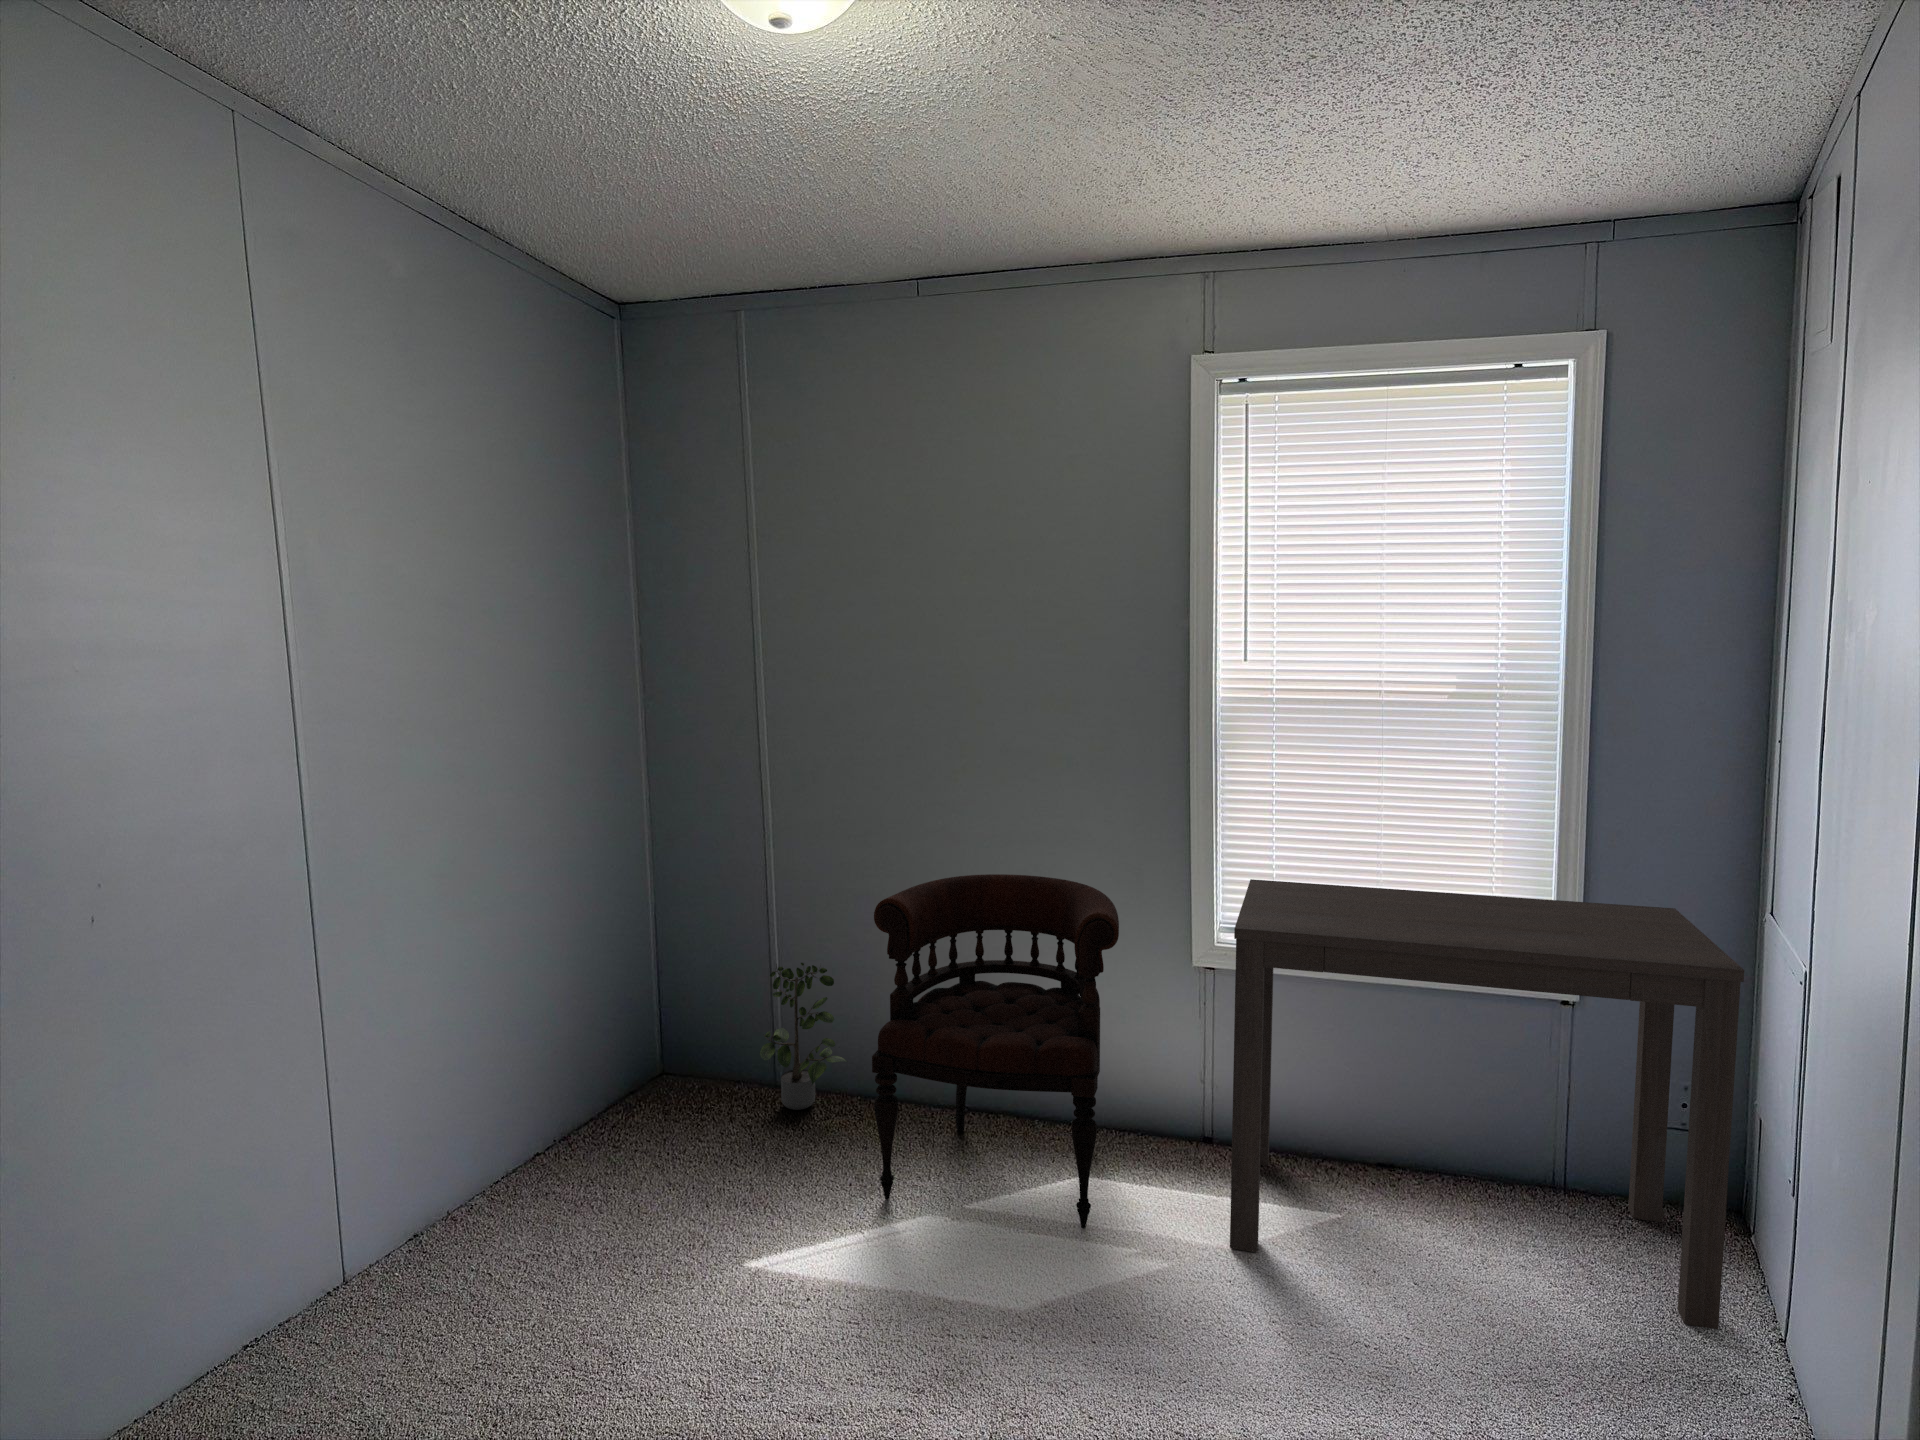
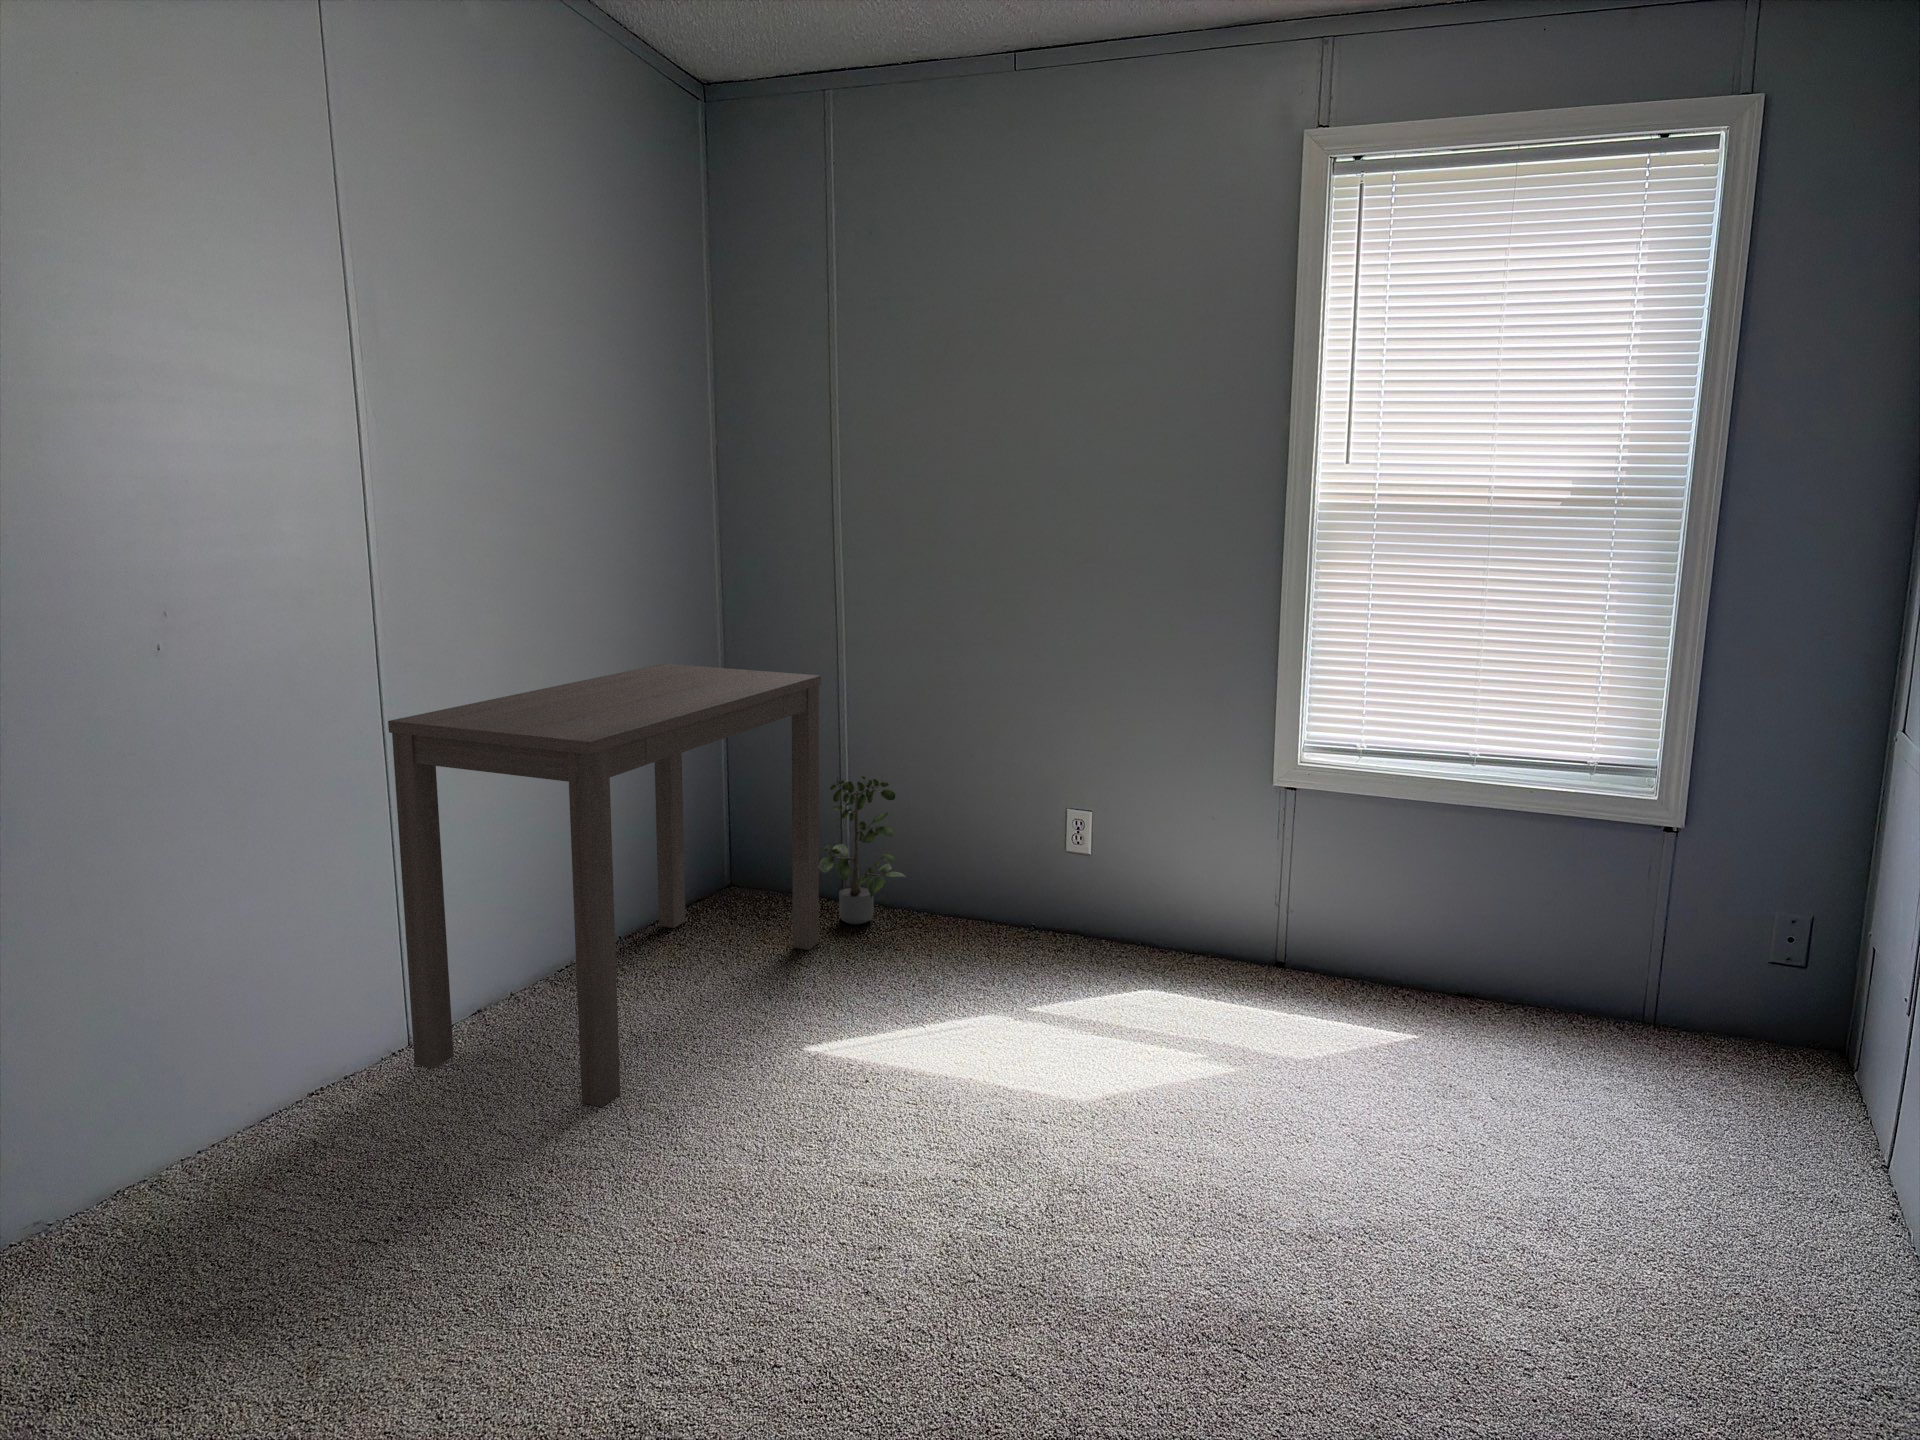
armchair: present [872,874,1119,1228] -> none [934,688,1196,1036]
desk: present [1230,879,1744,1330] -> present [388,664,821,1107]

